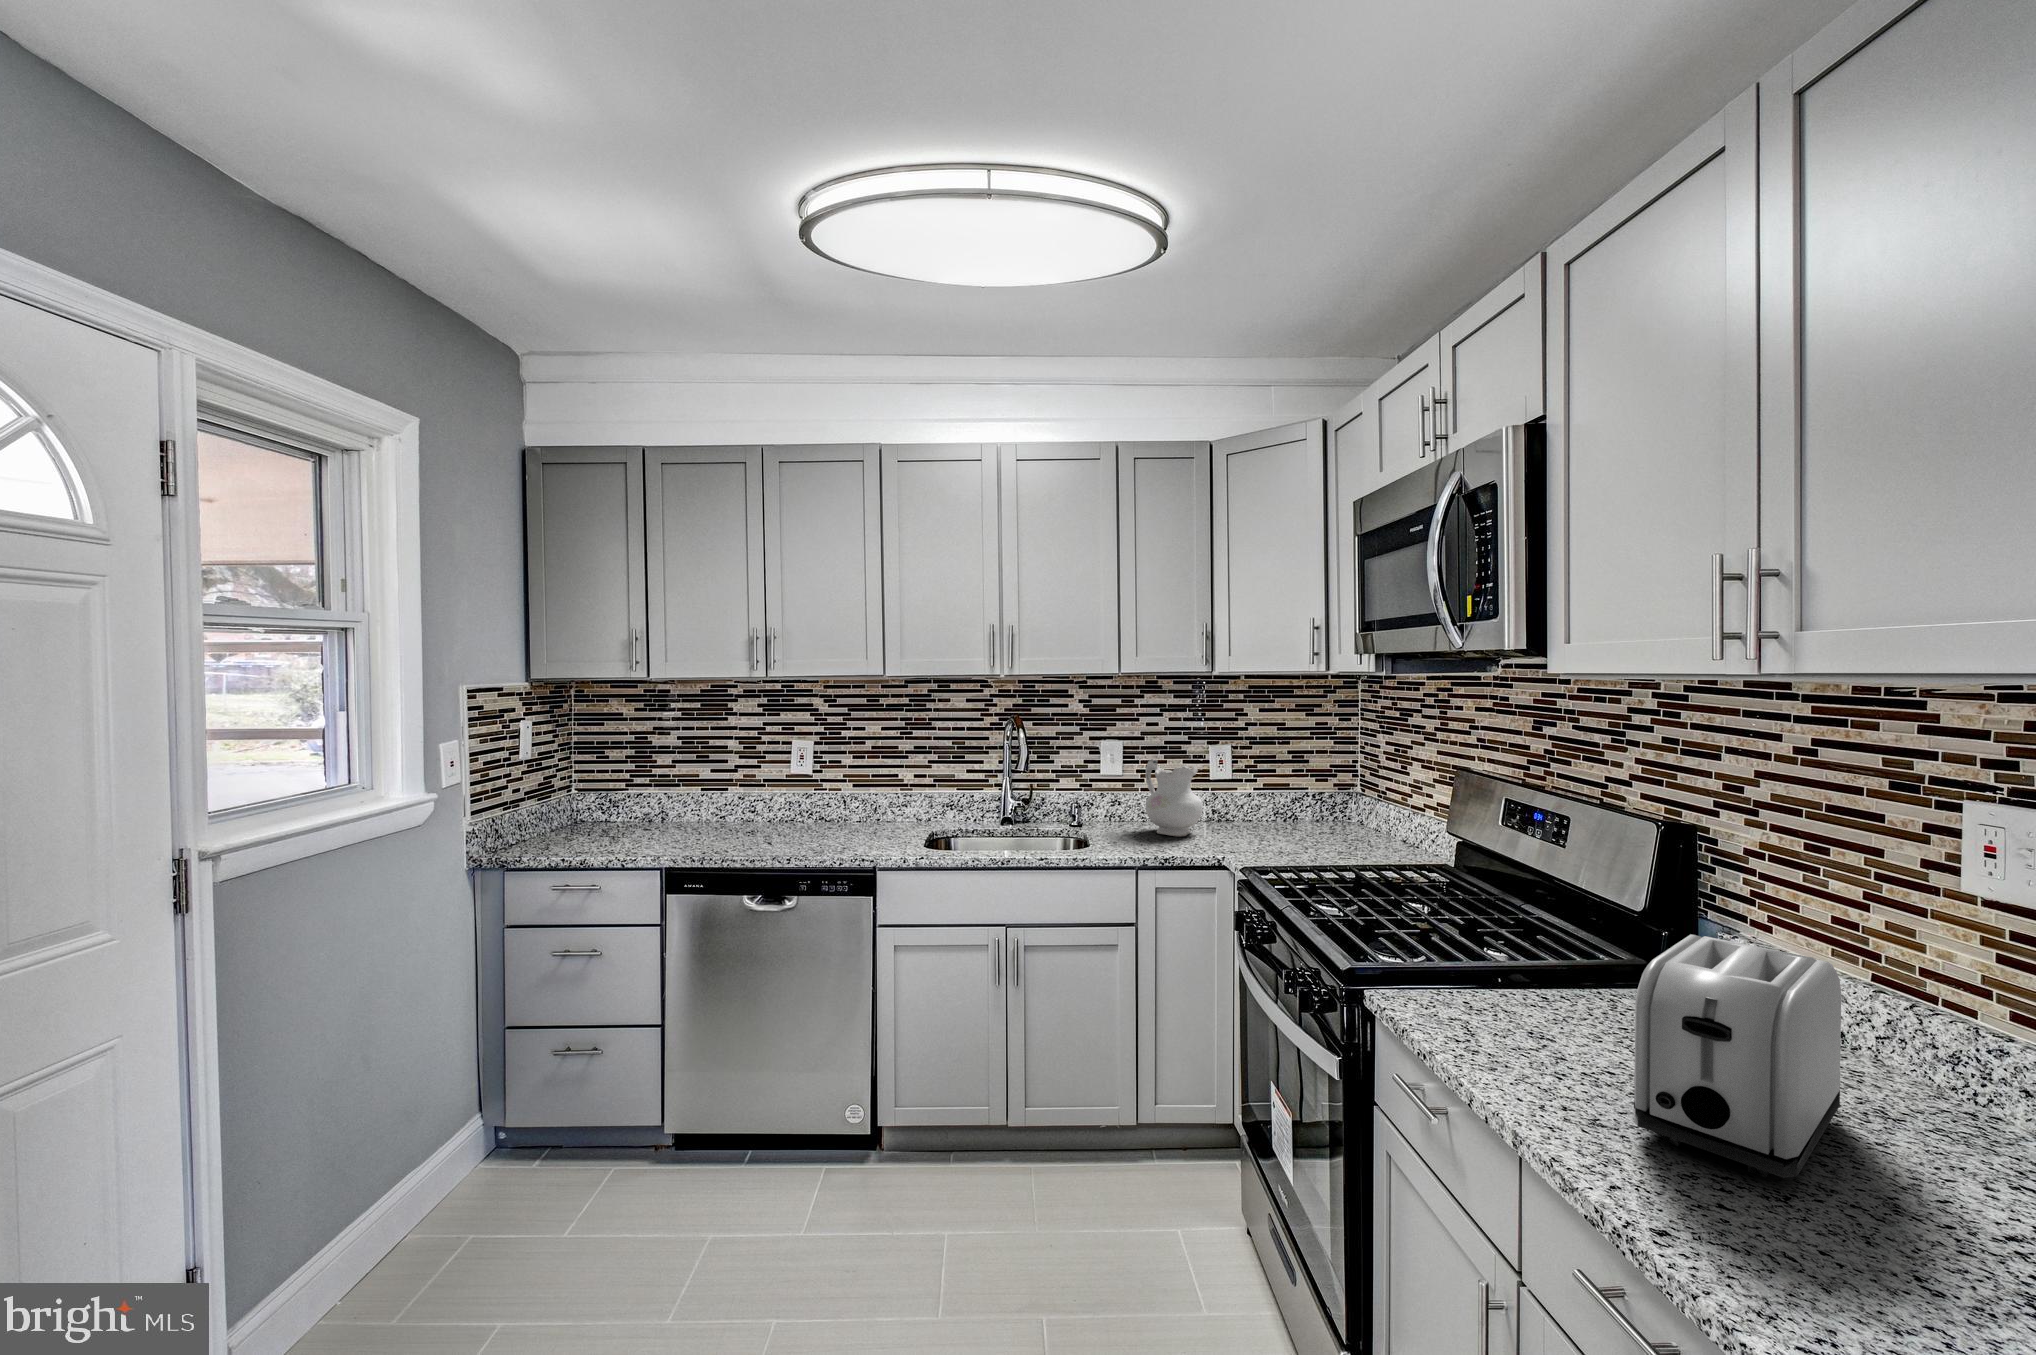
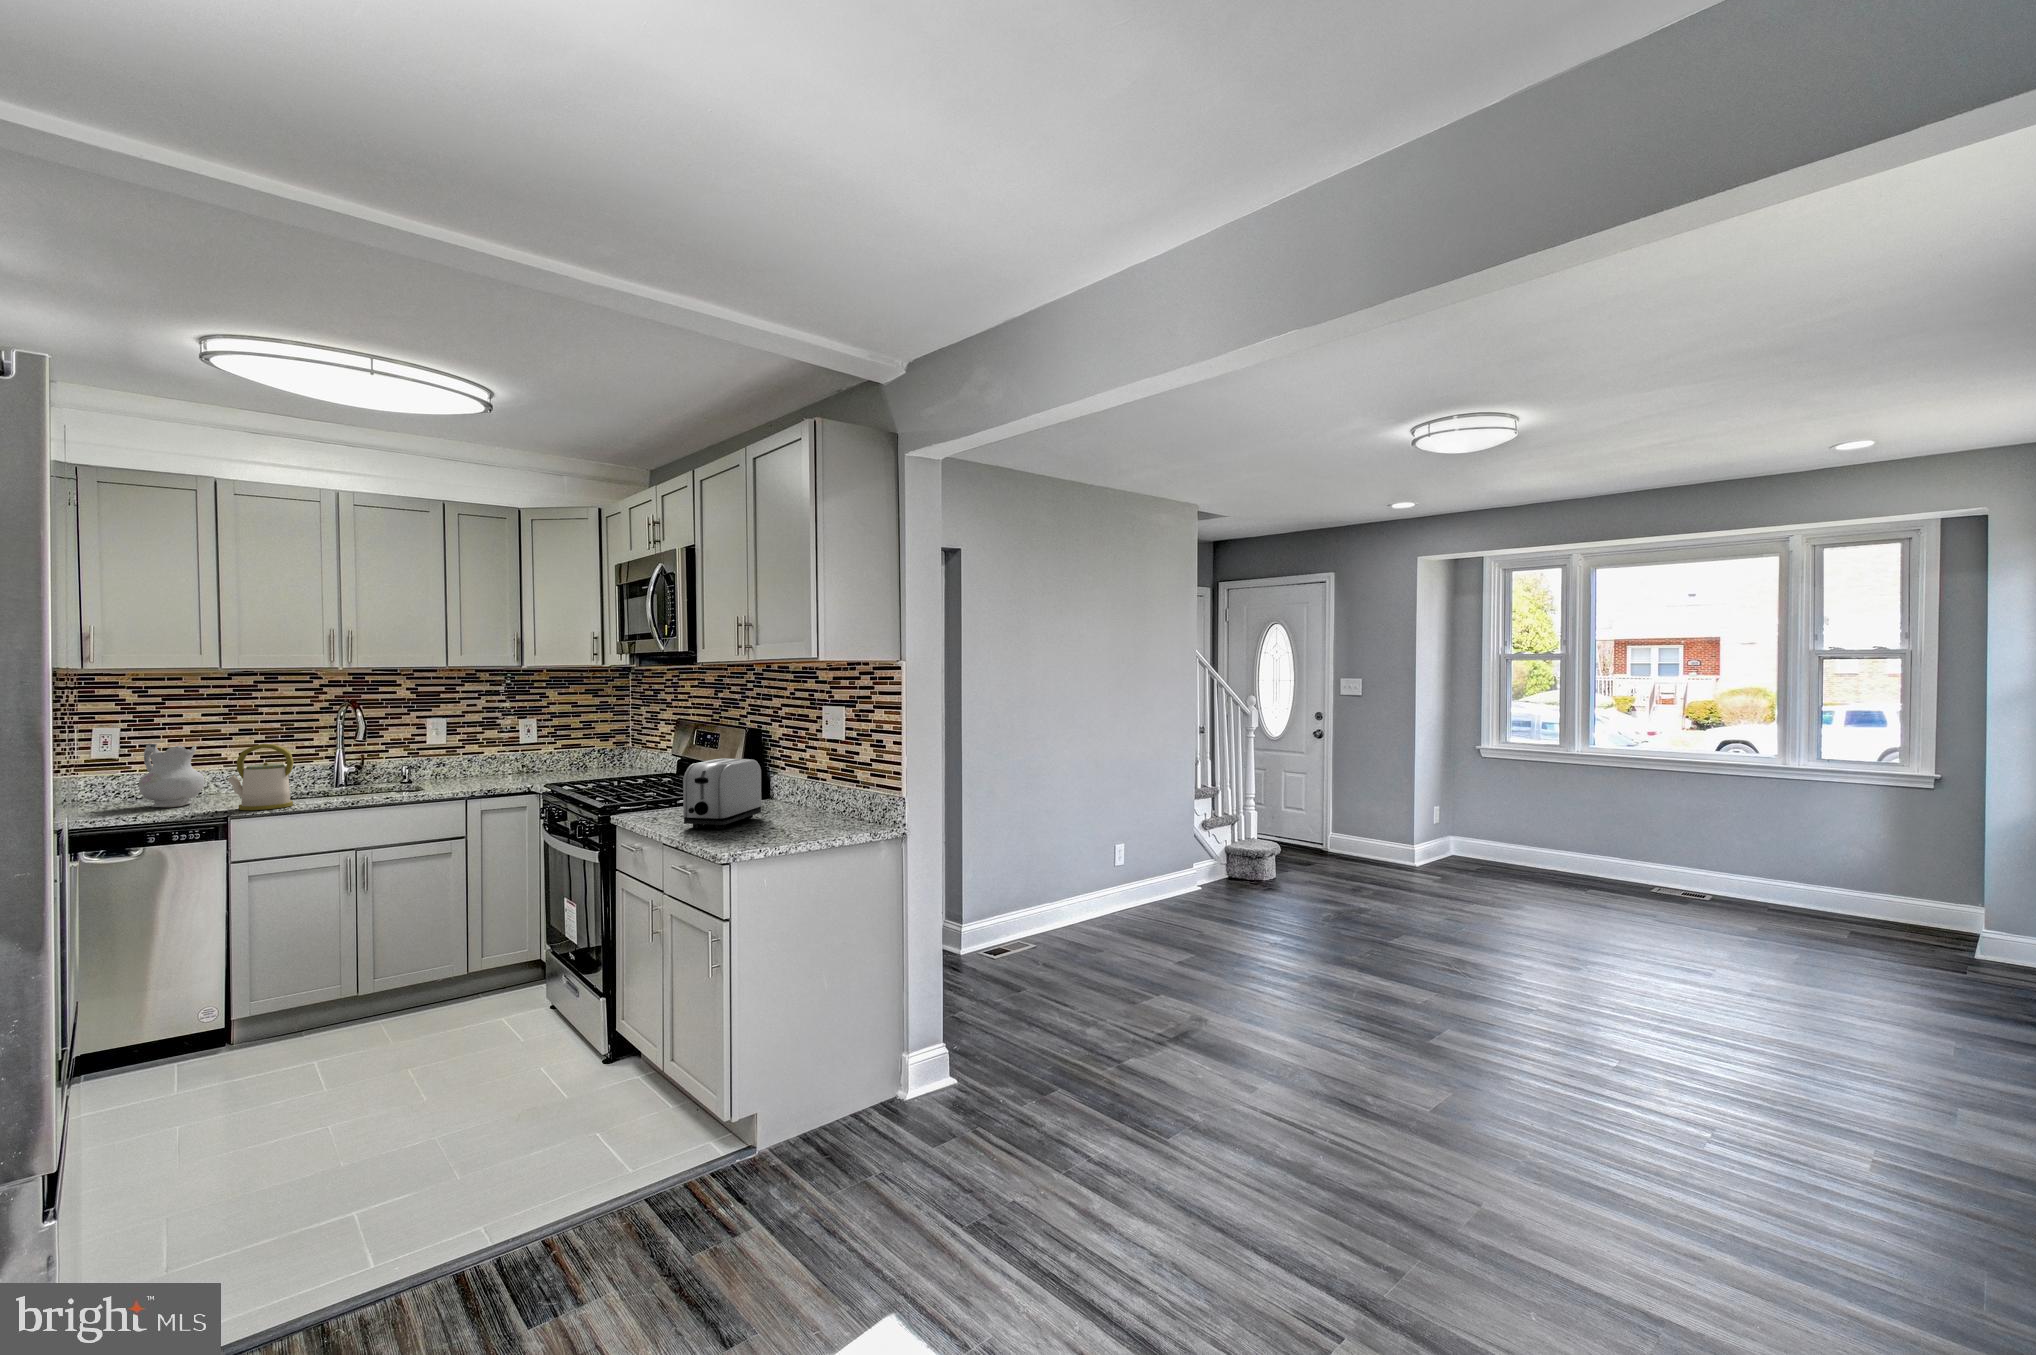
ceramic pitcher: present [1146,759,1202,836] -> present [139,744,204,807]
kettle: none [883,775,947,864] -> present [228,744,294,810]

